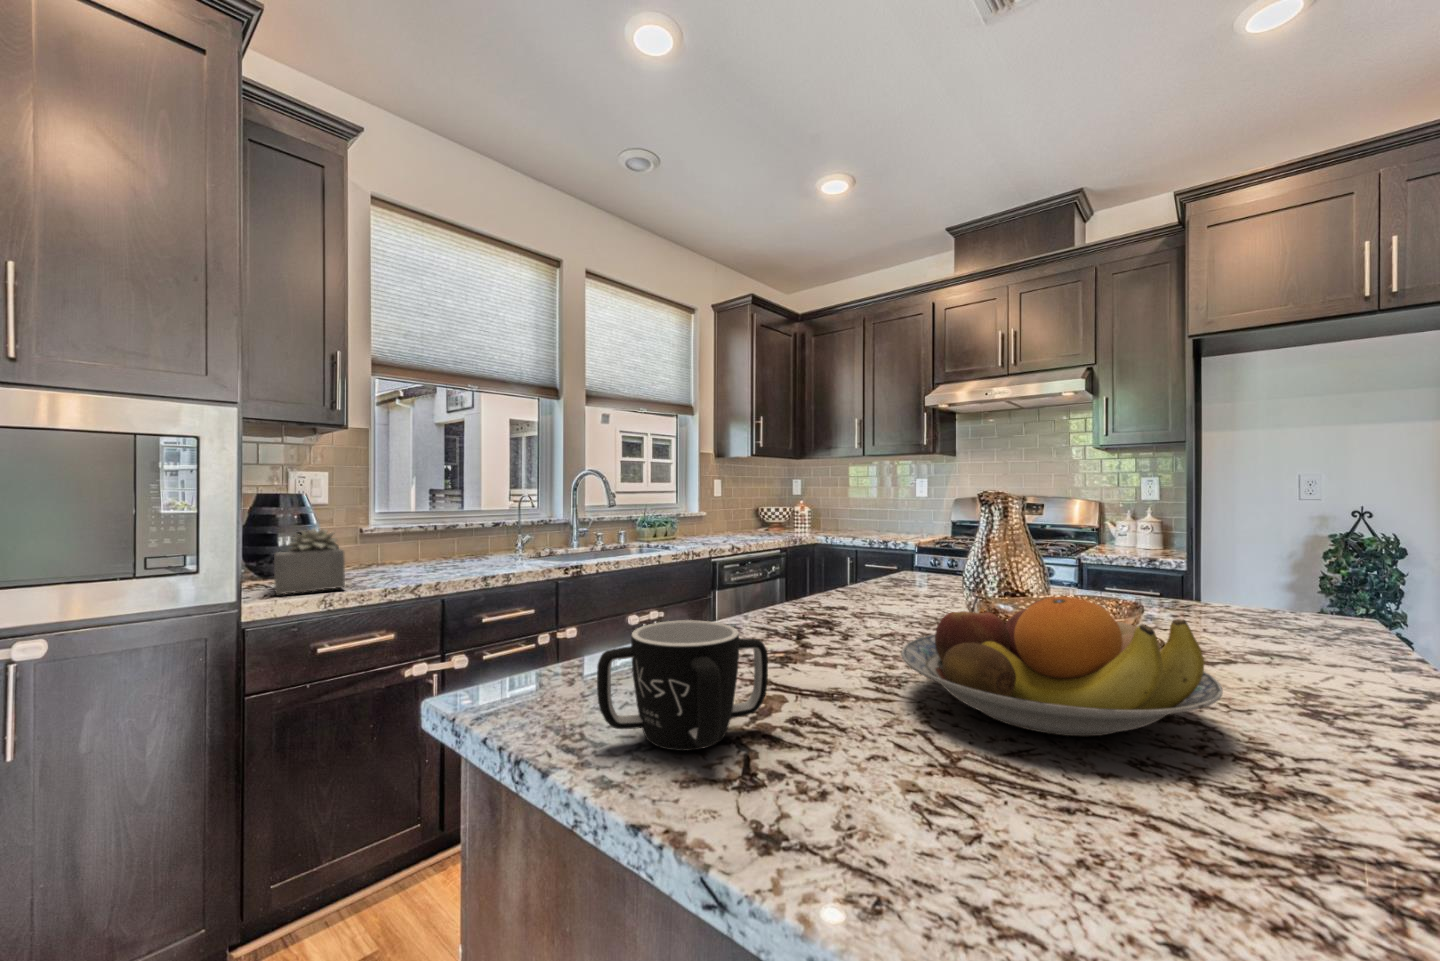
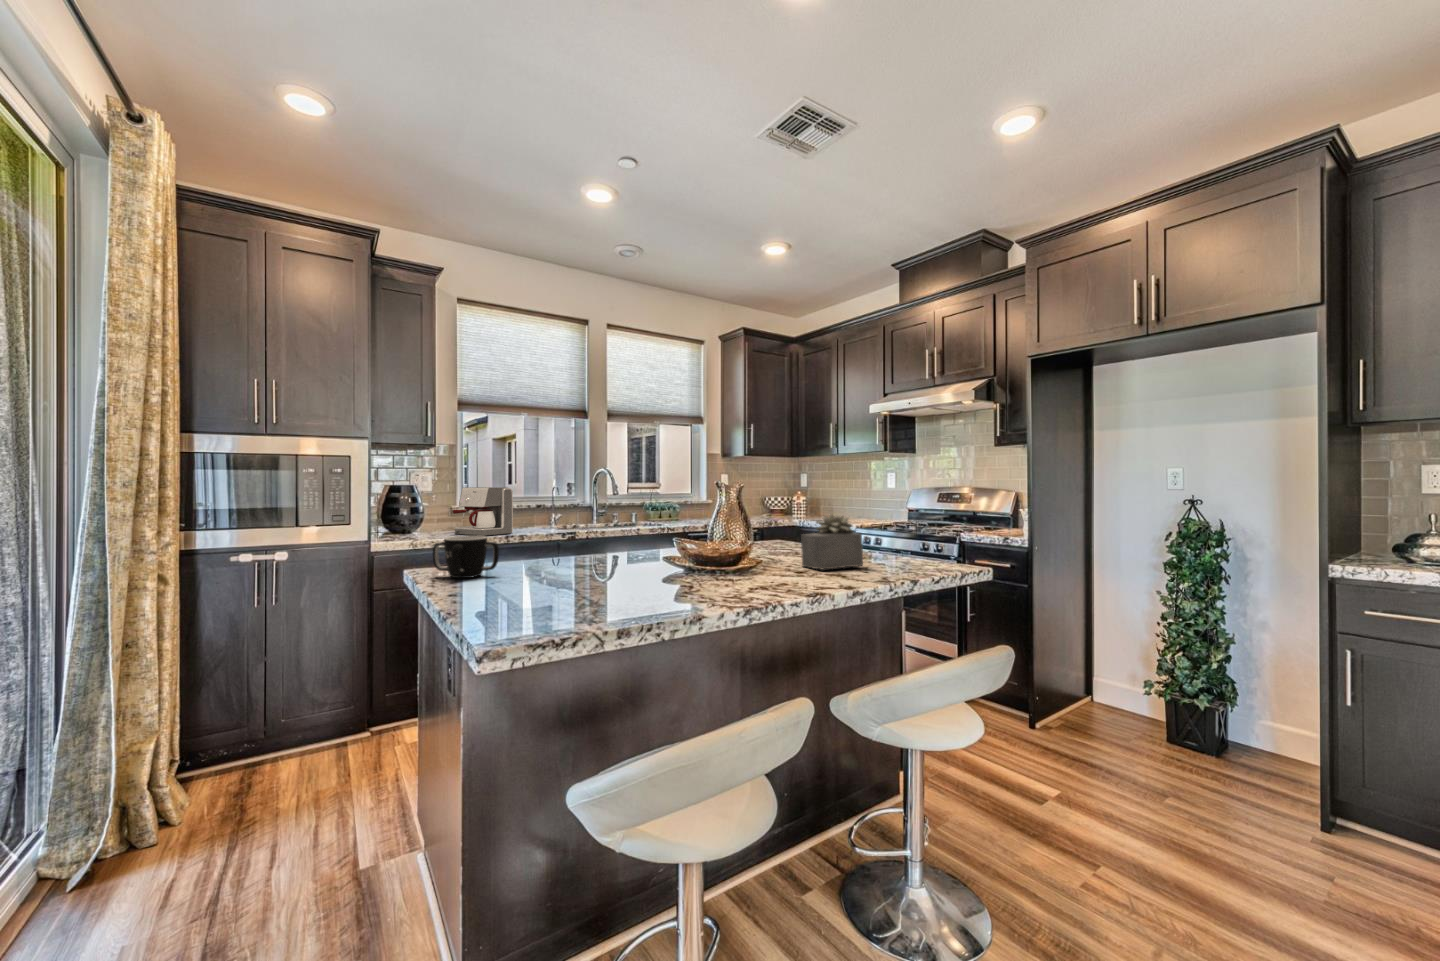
coffee maker: none [382,497,484,578] -> present [453,487,513,536]
succulent plant: present [274,529,345,594] -> present [801,515,863,570]
fruit bowl: present [901,597,1223,736] -> none [553,529,671,582]

